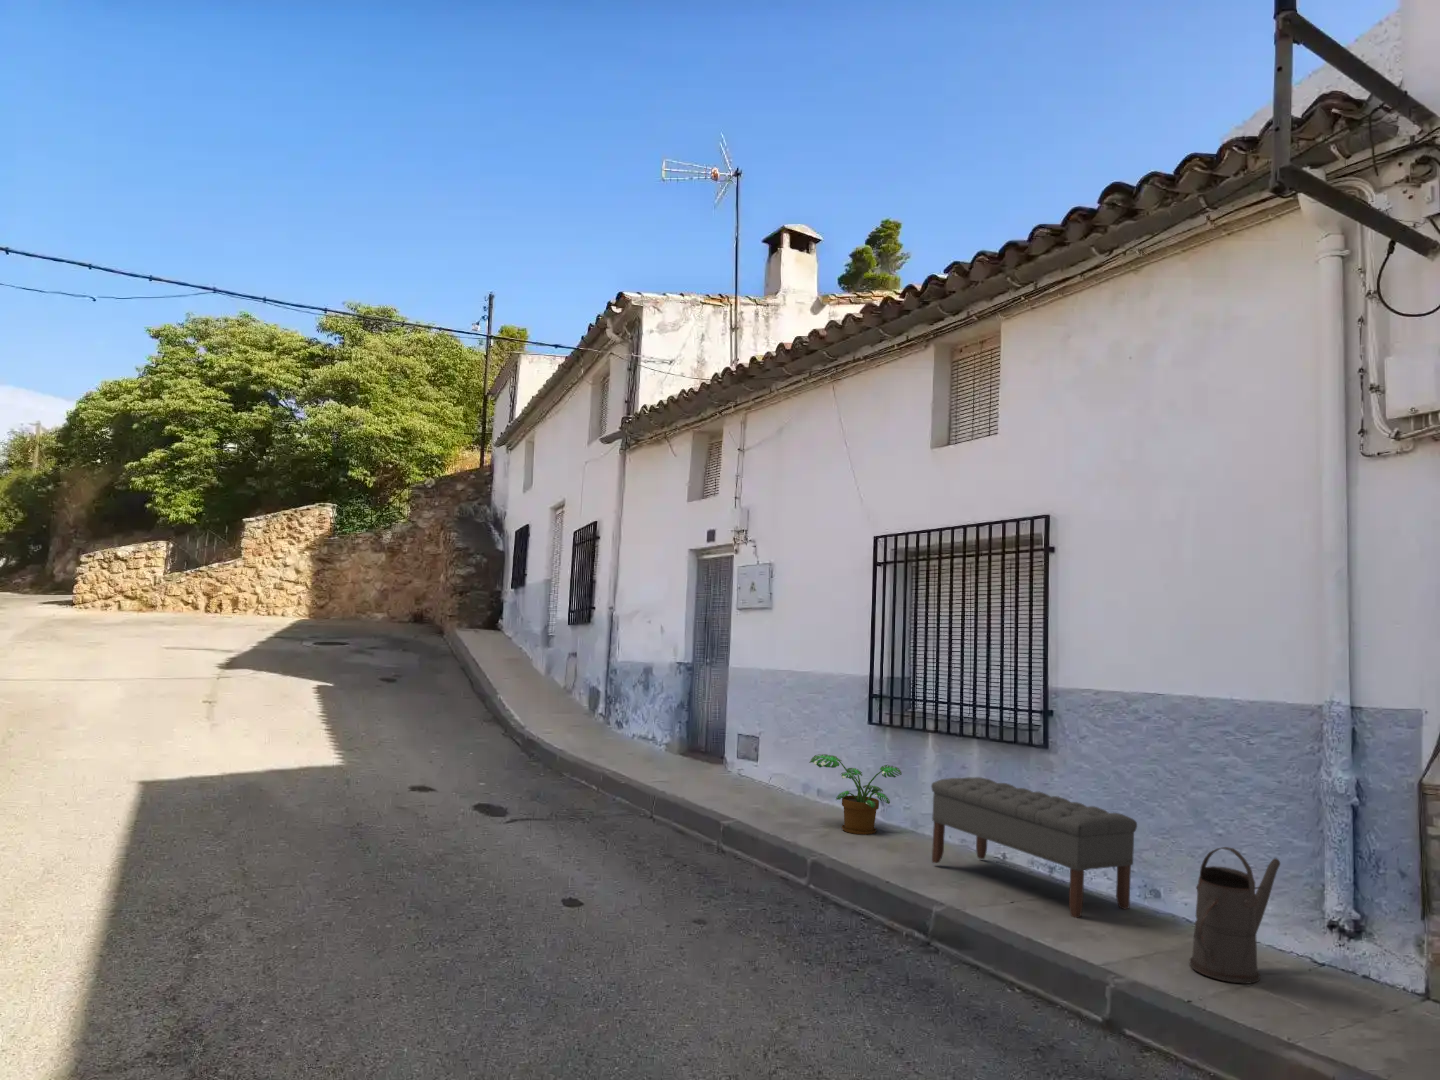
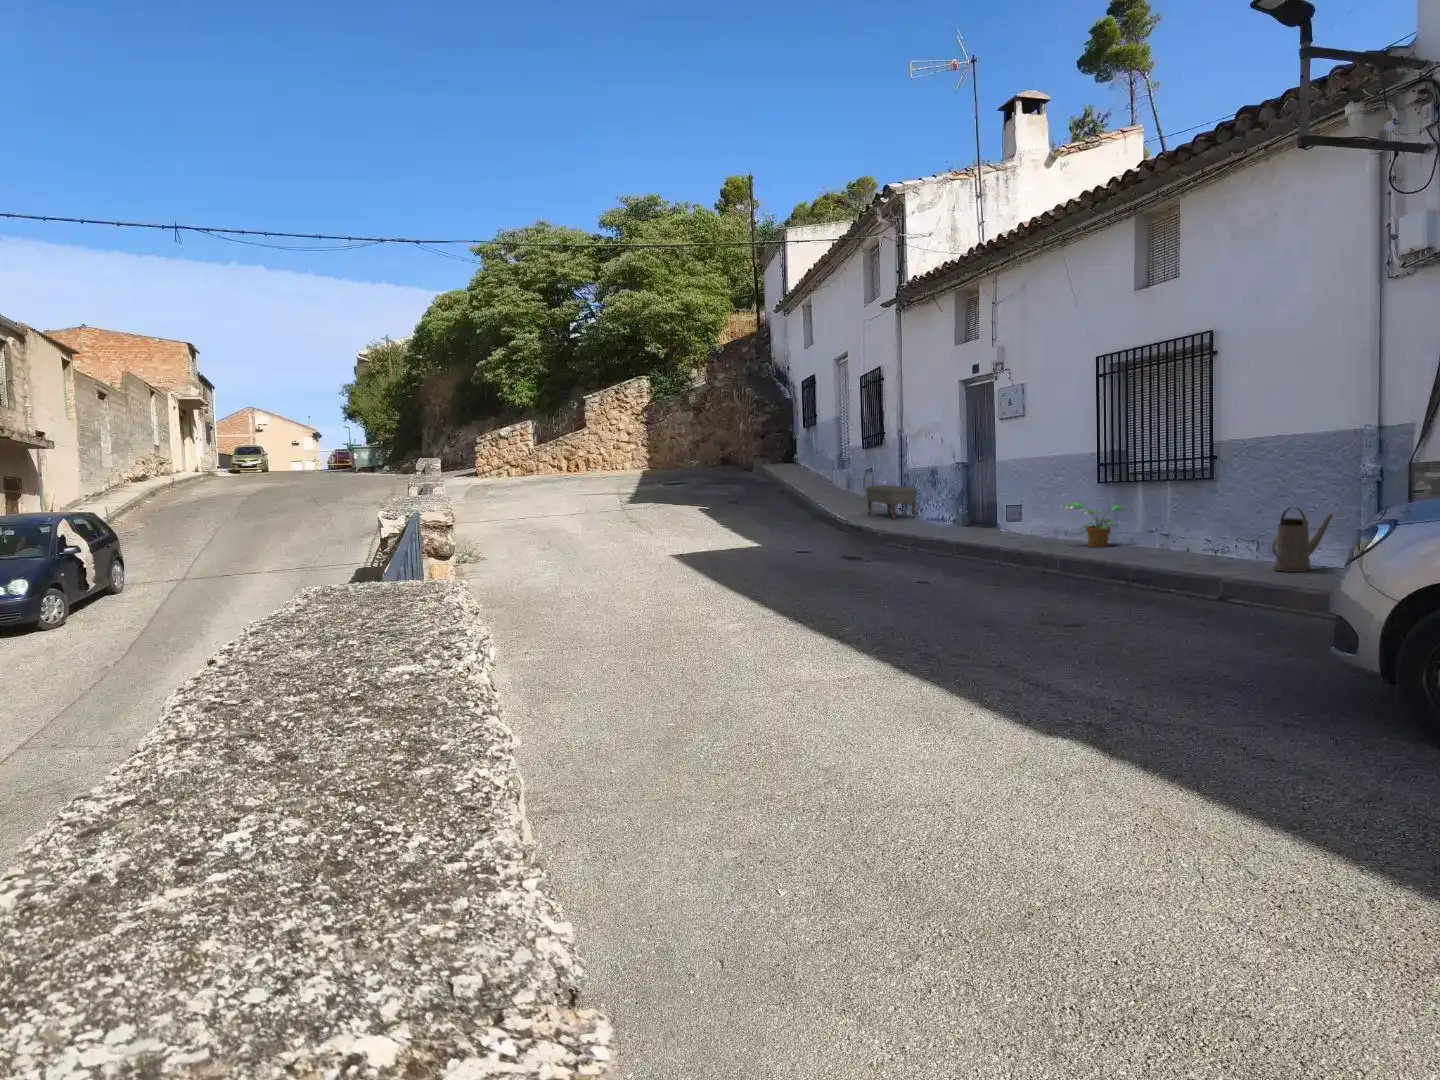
bench: present [931,777,1137,918] -> present [866,485,917,519]

